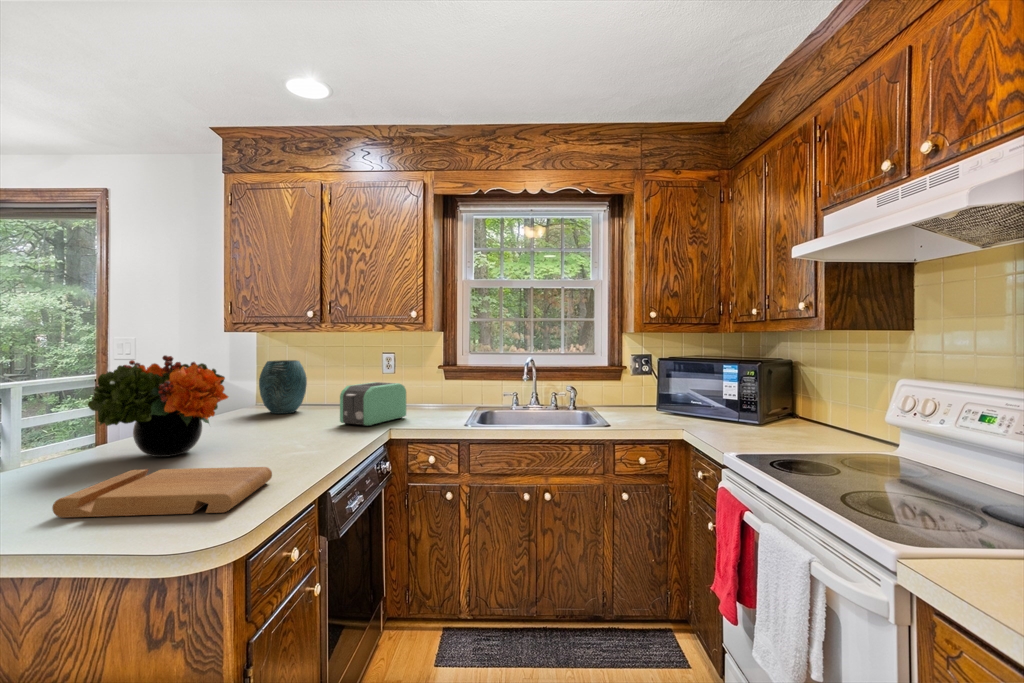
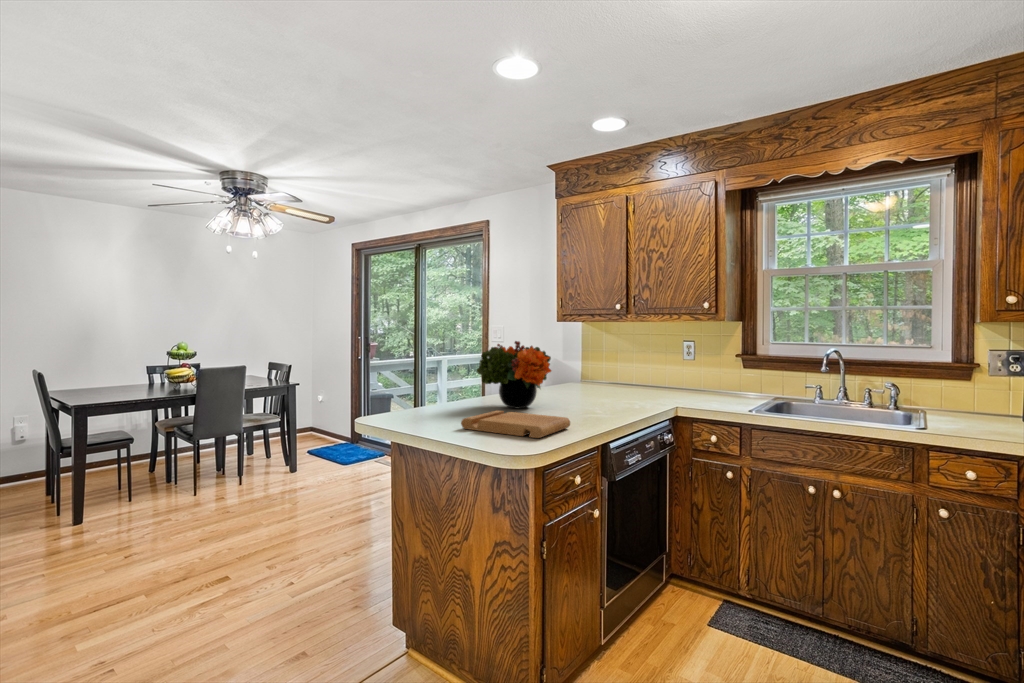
vase: present [259,360,307,414] -> none [581,347,617,390]
toaster: present [340,382,406,426] -> none [636,368,696,404]

